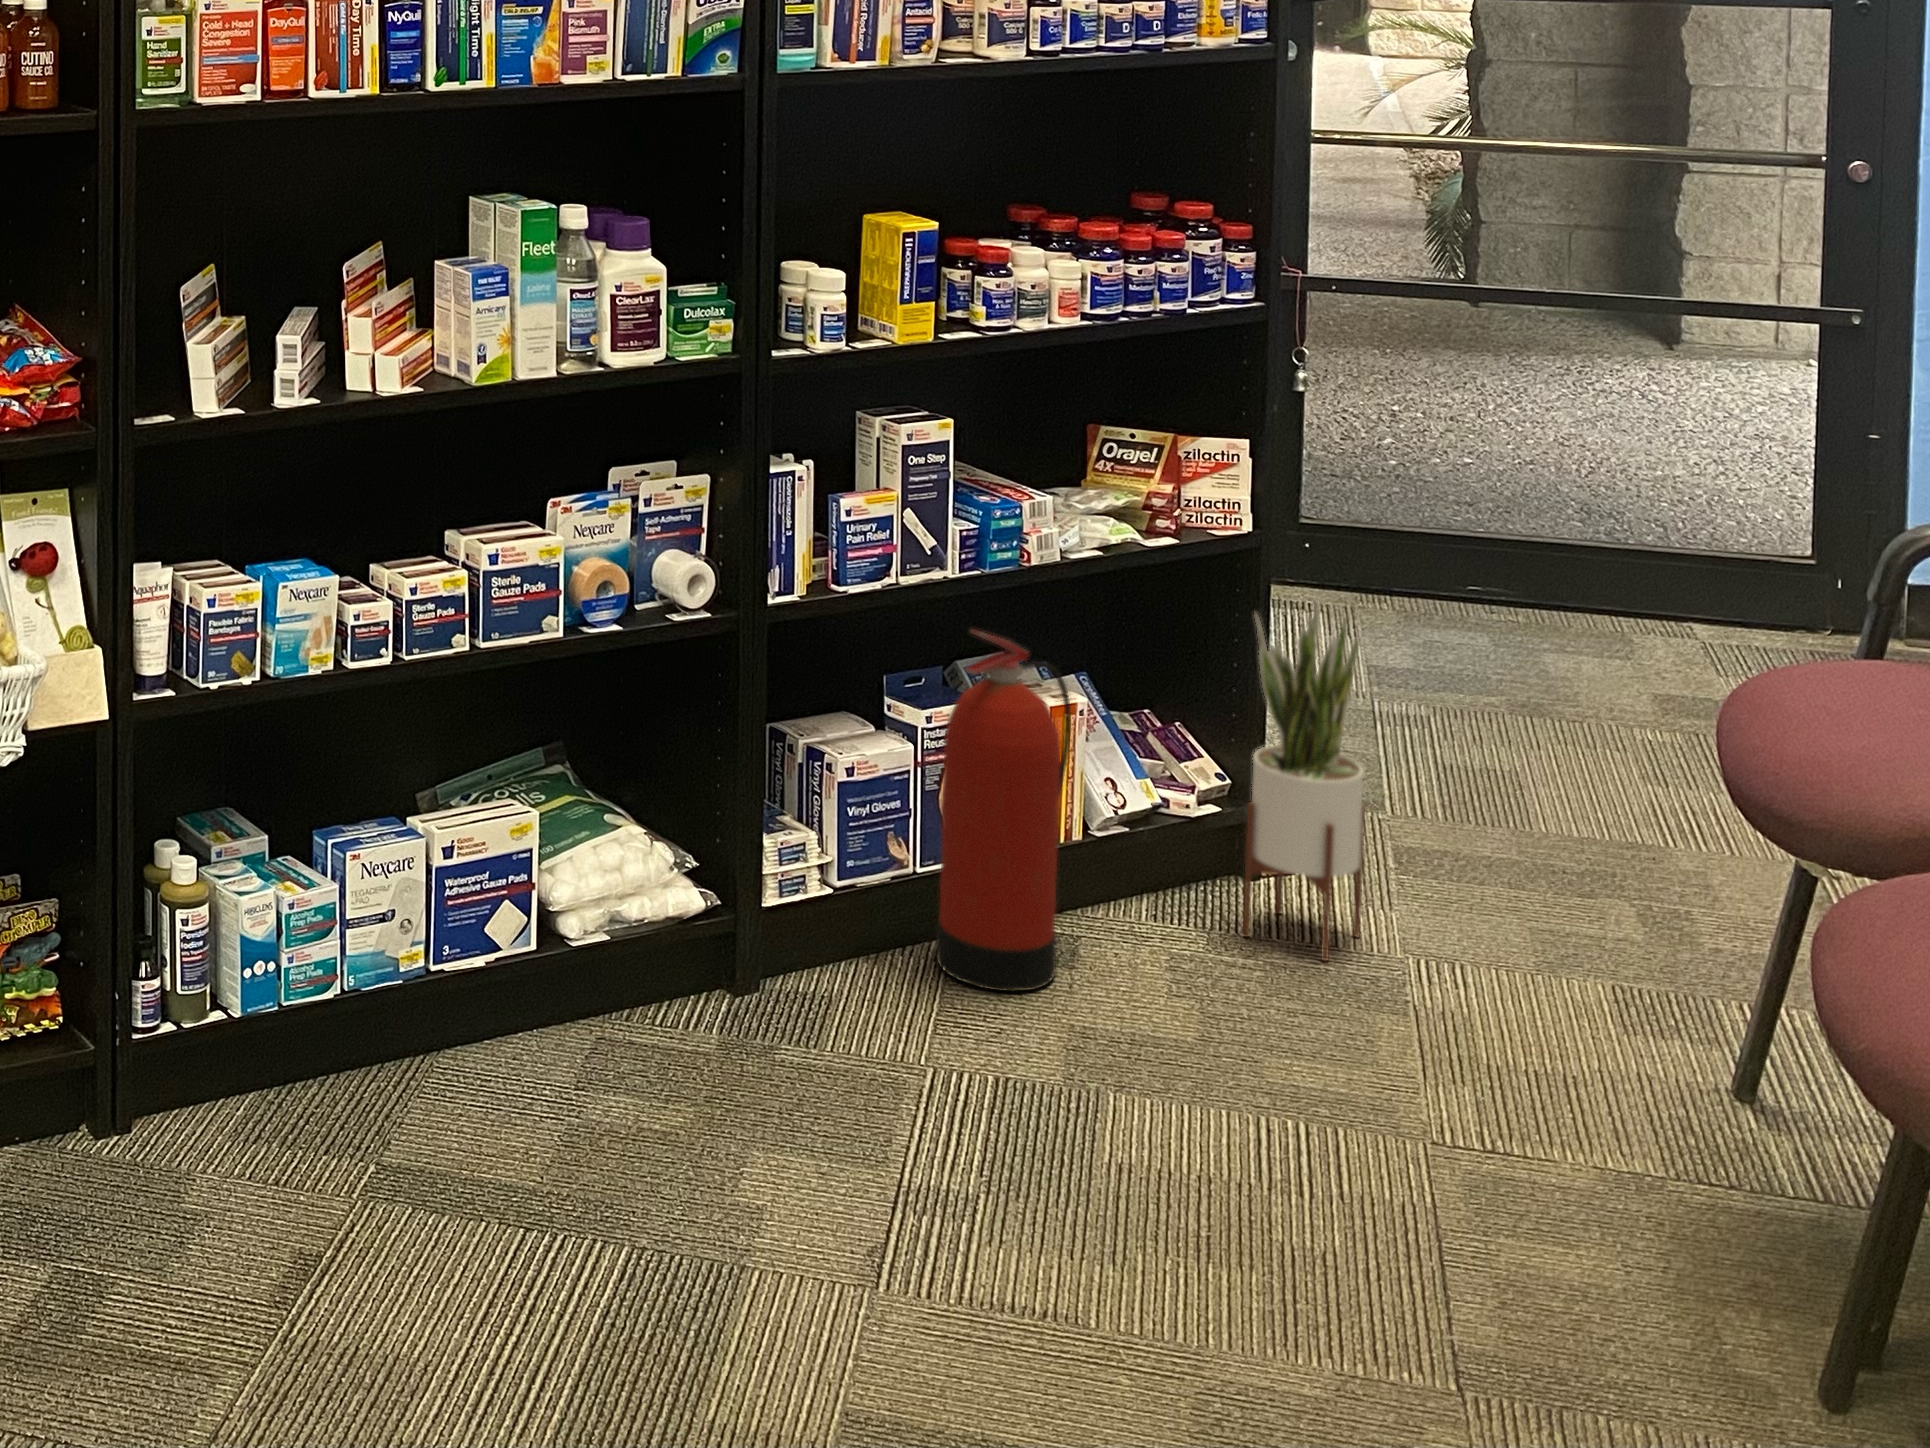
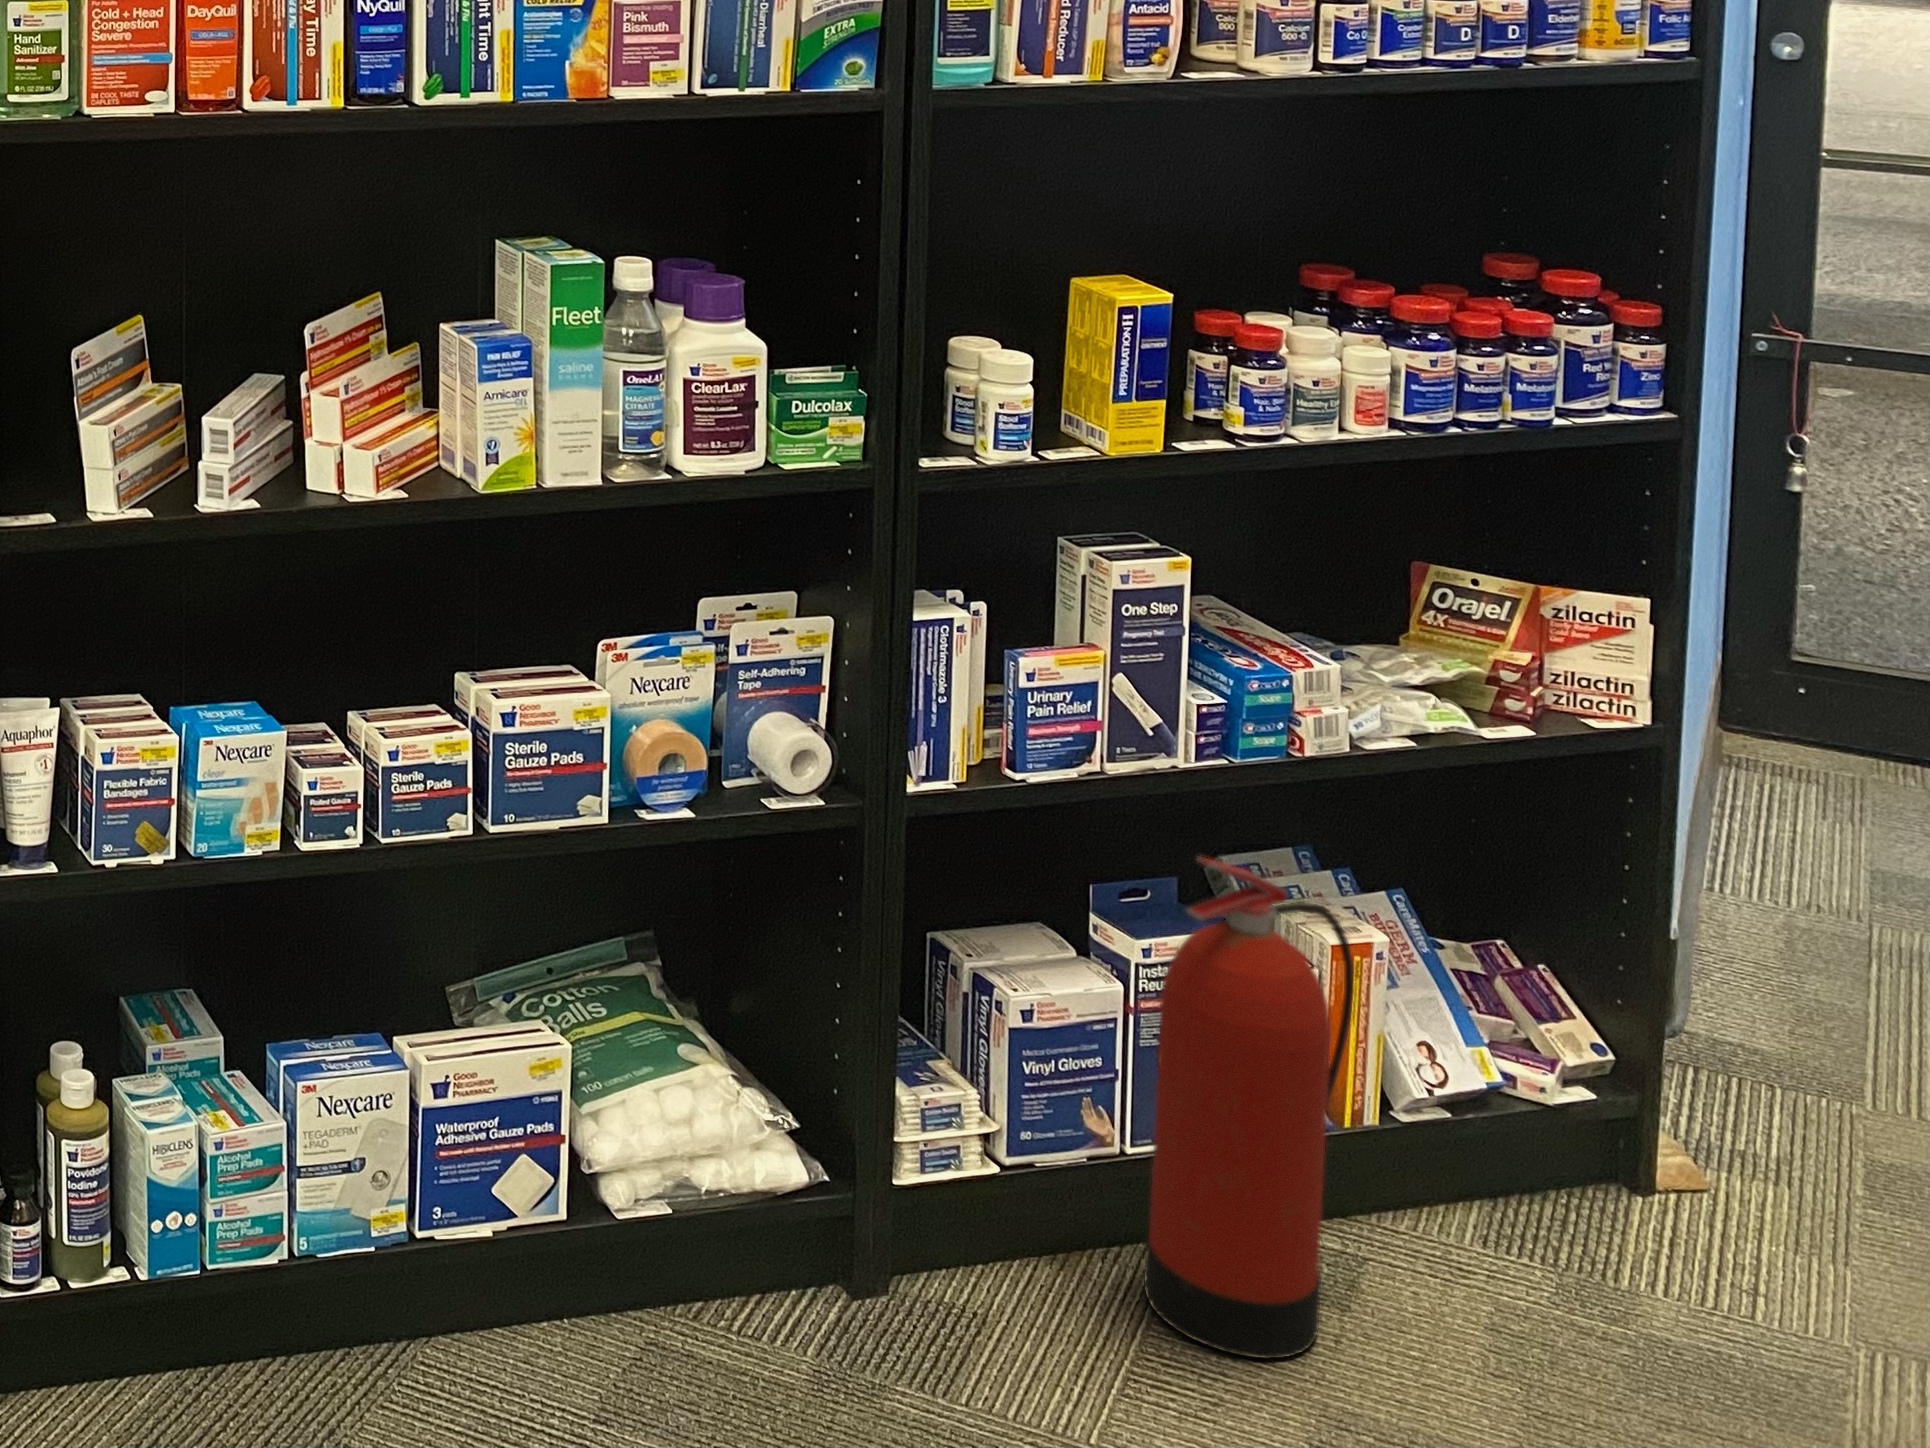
potted plant: present [1243,602,1365,961] -> none [1614,851,1812,1367]

